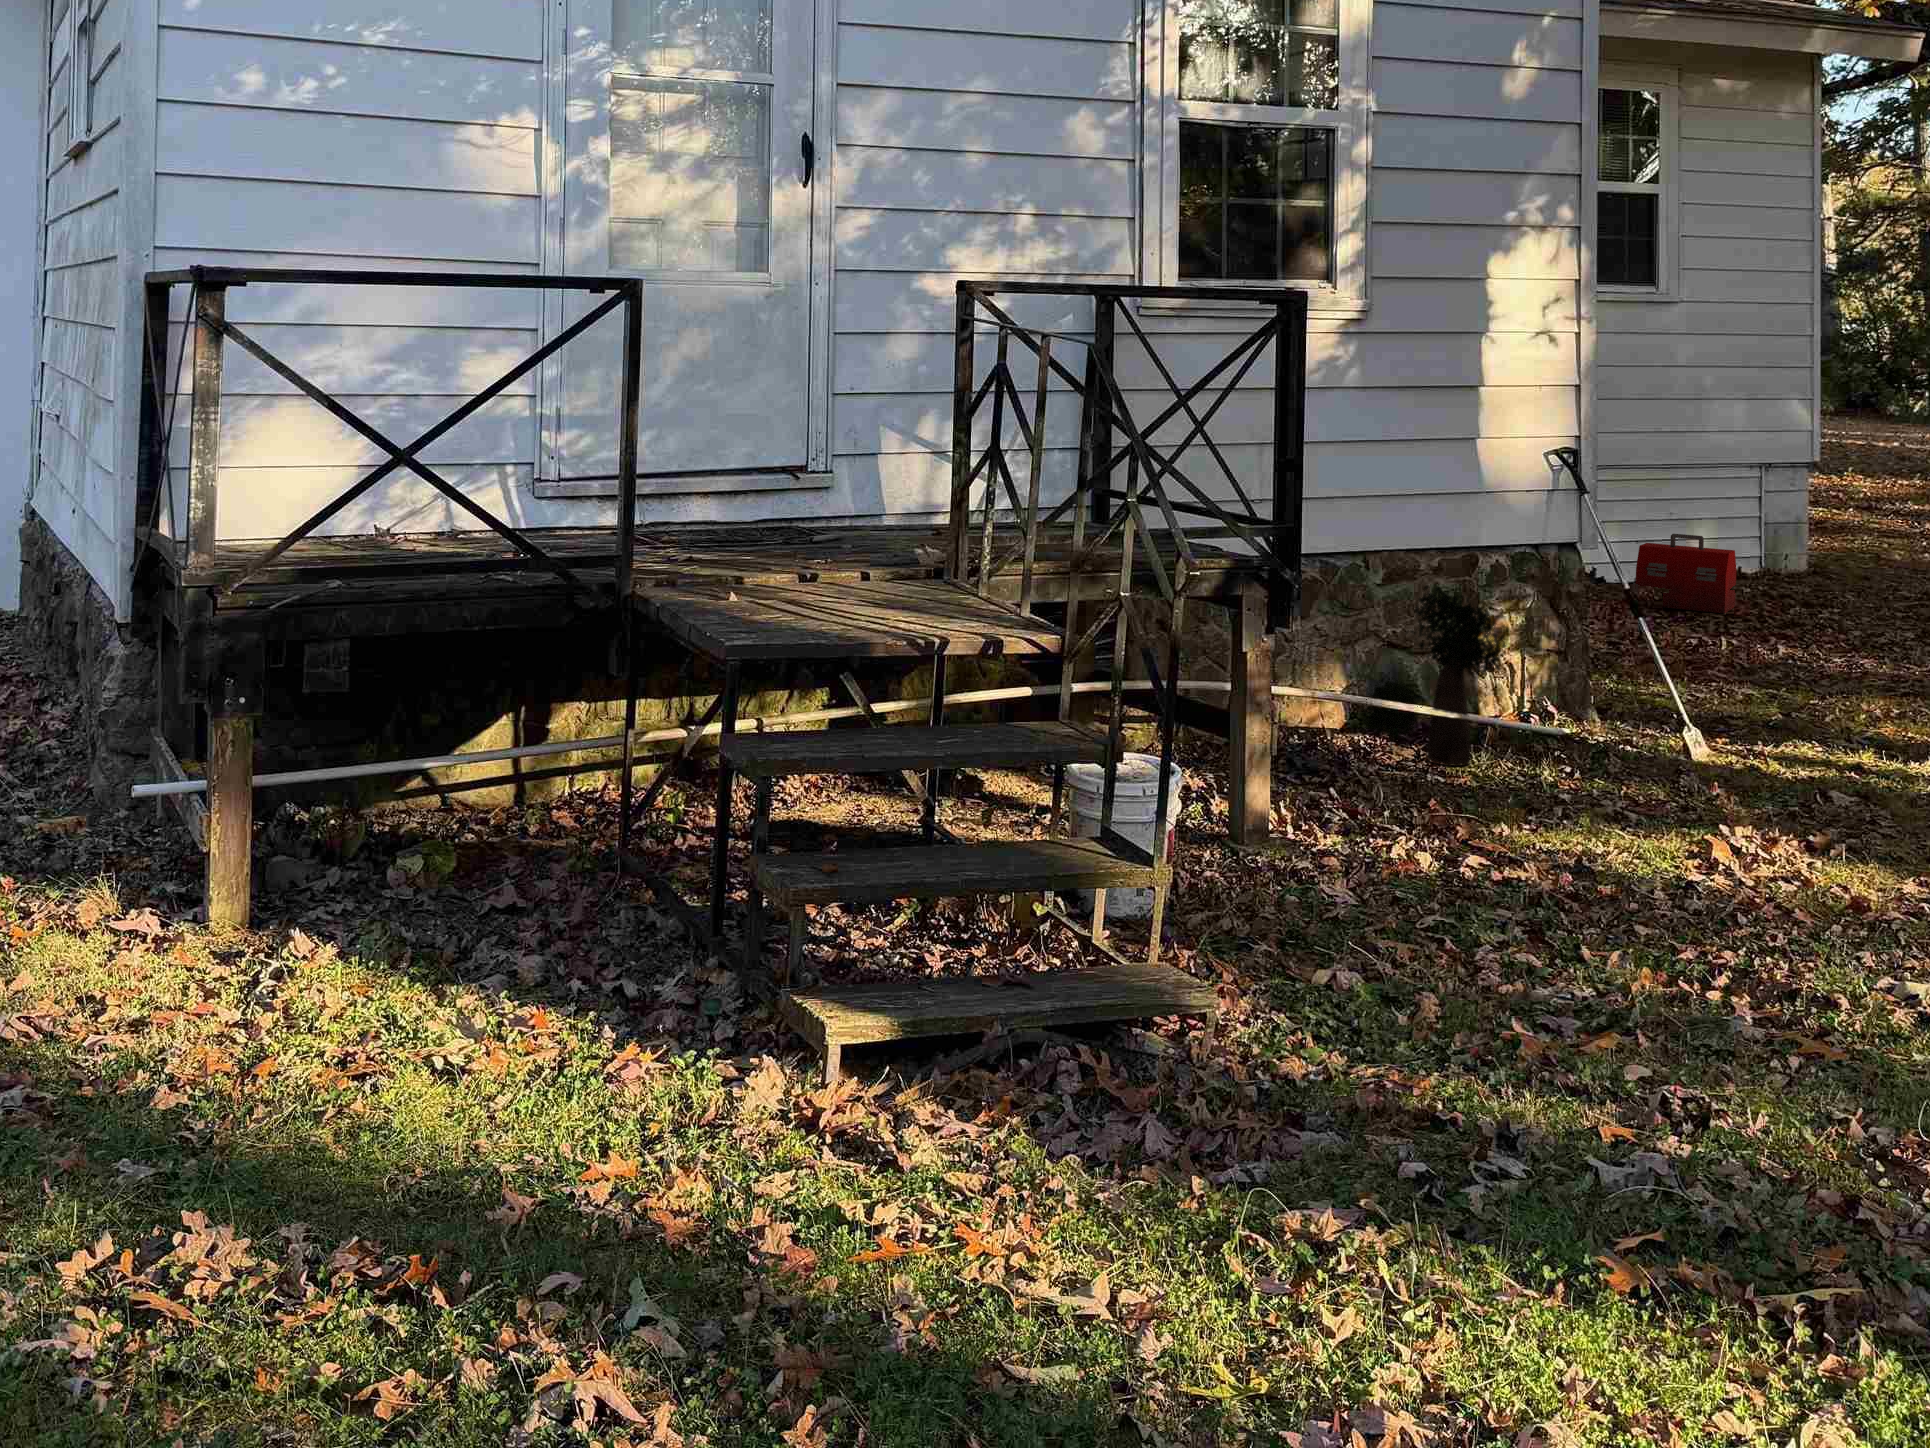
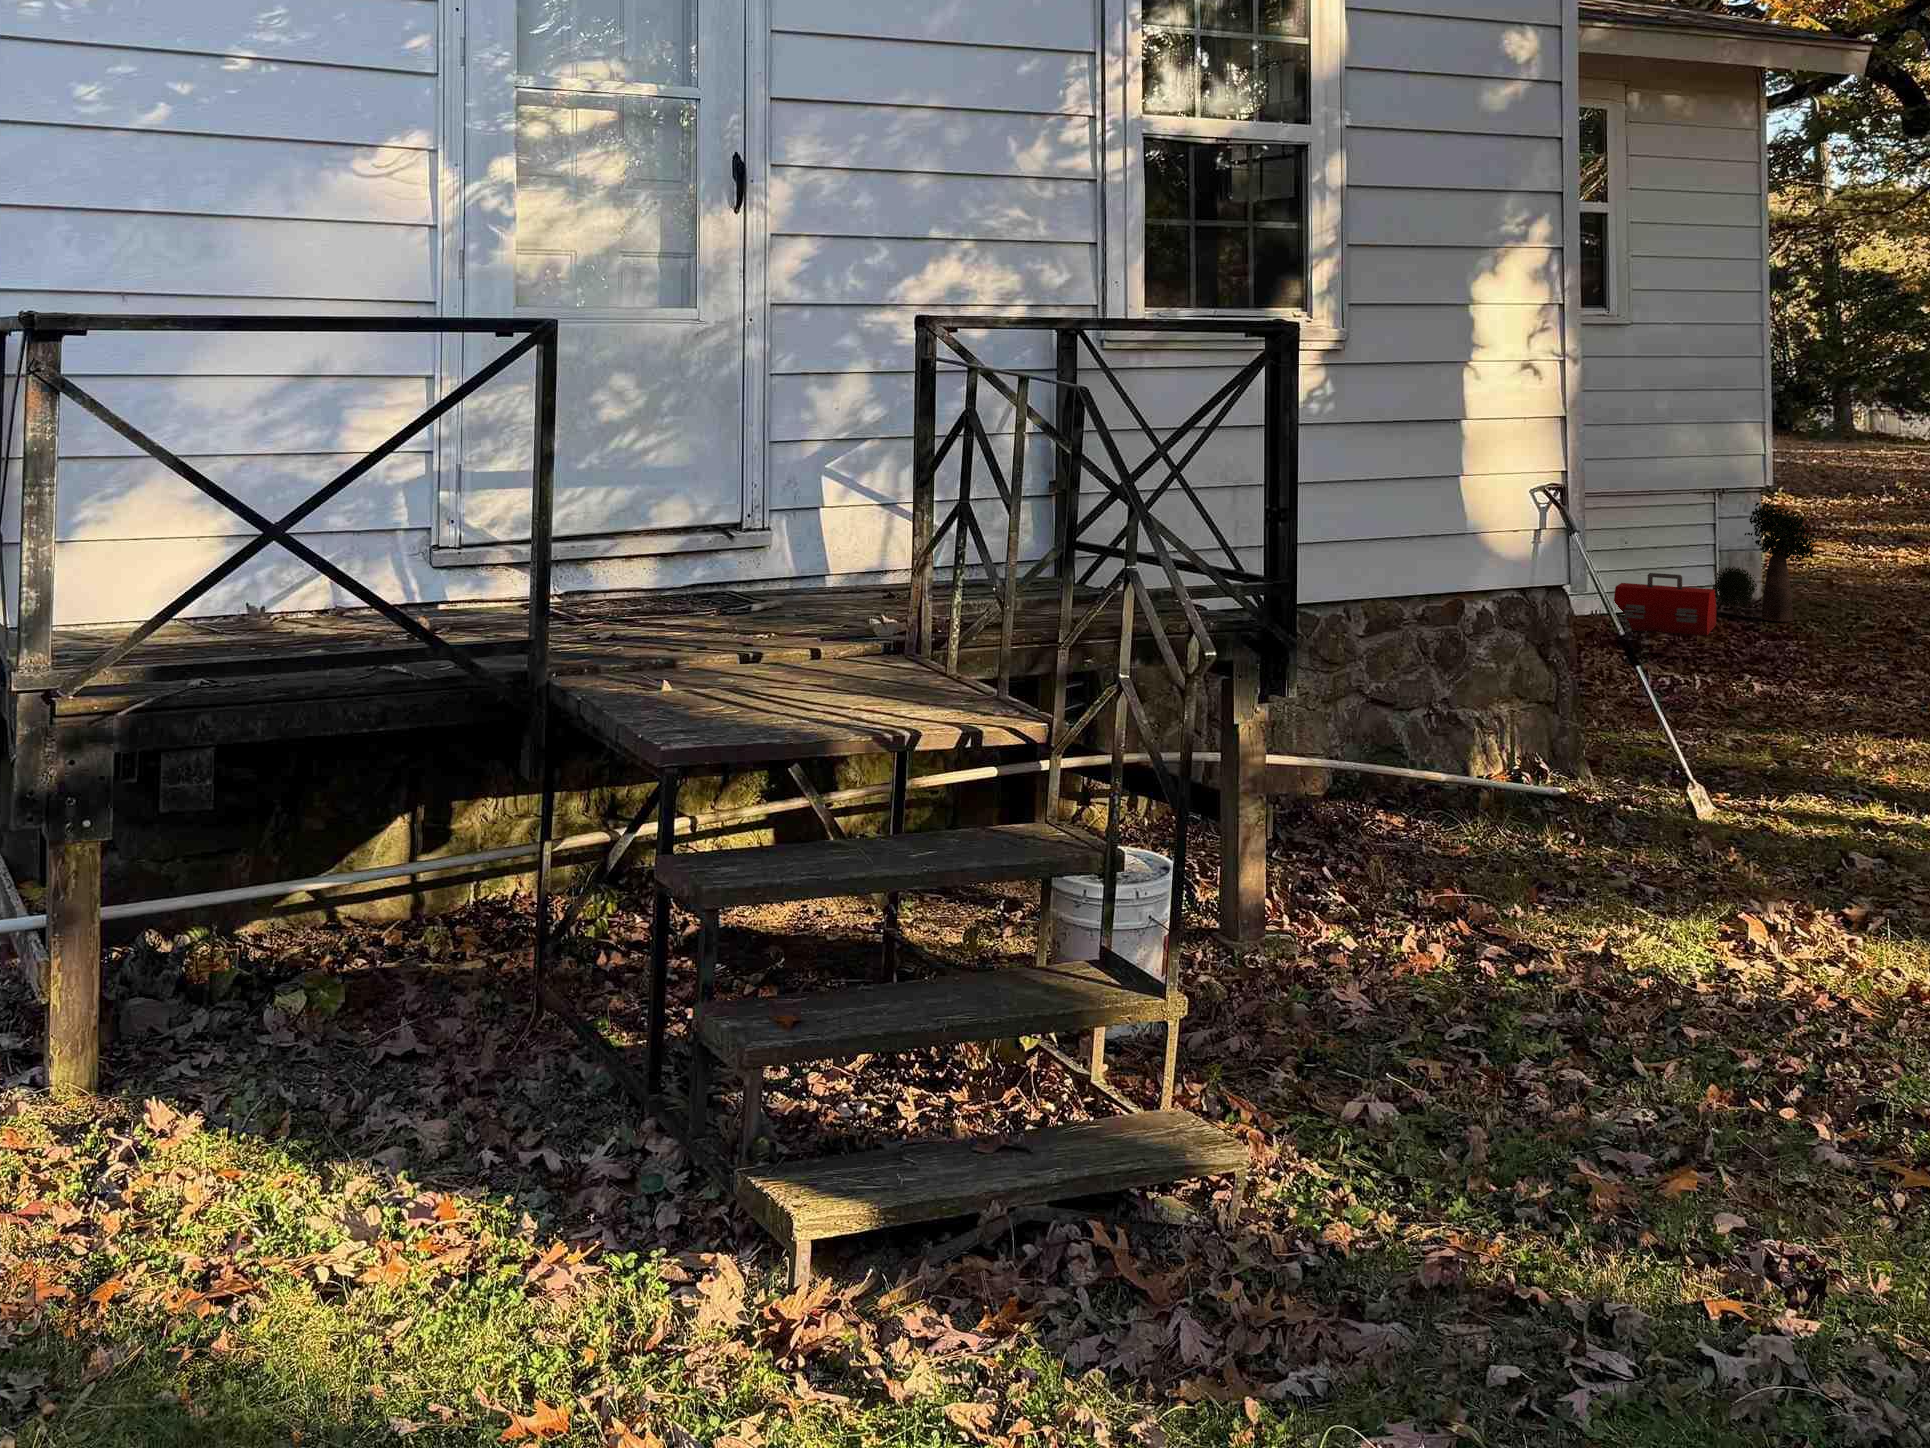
potted plant: present [1361,585,1507,766] -> present [1711,503,1817,621]

